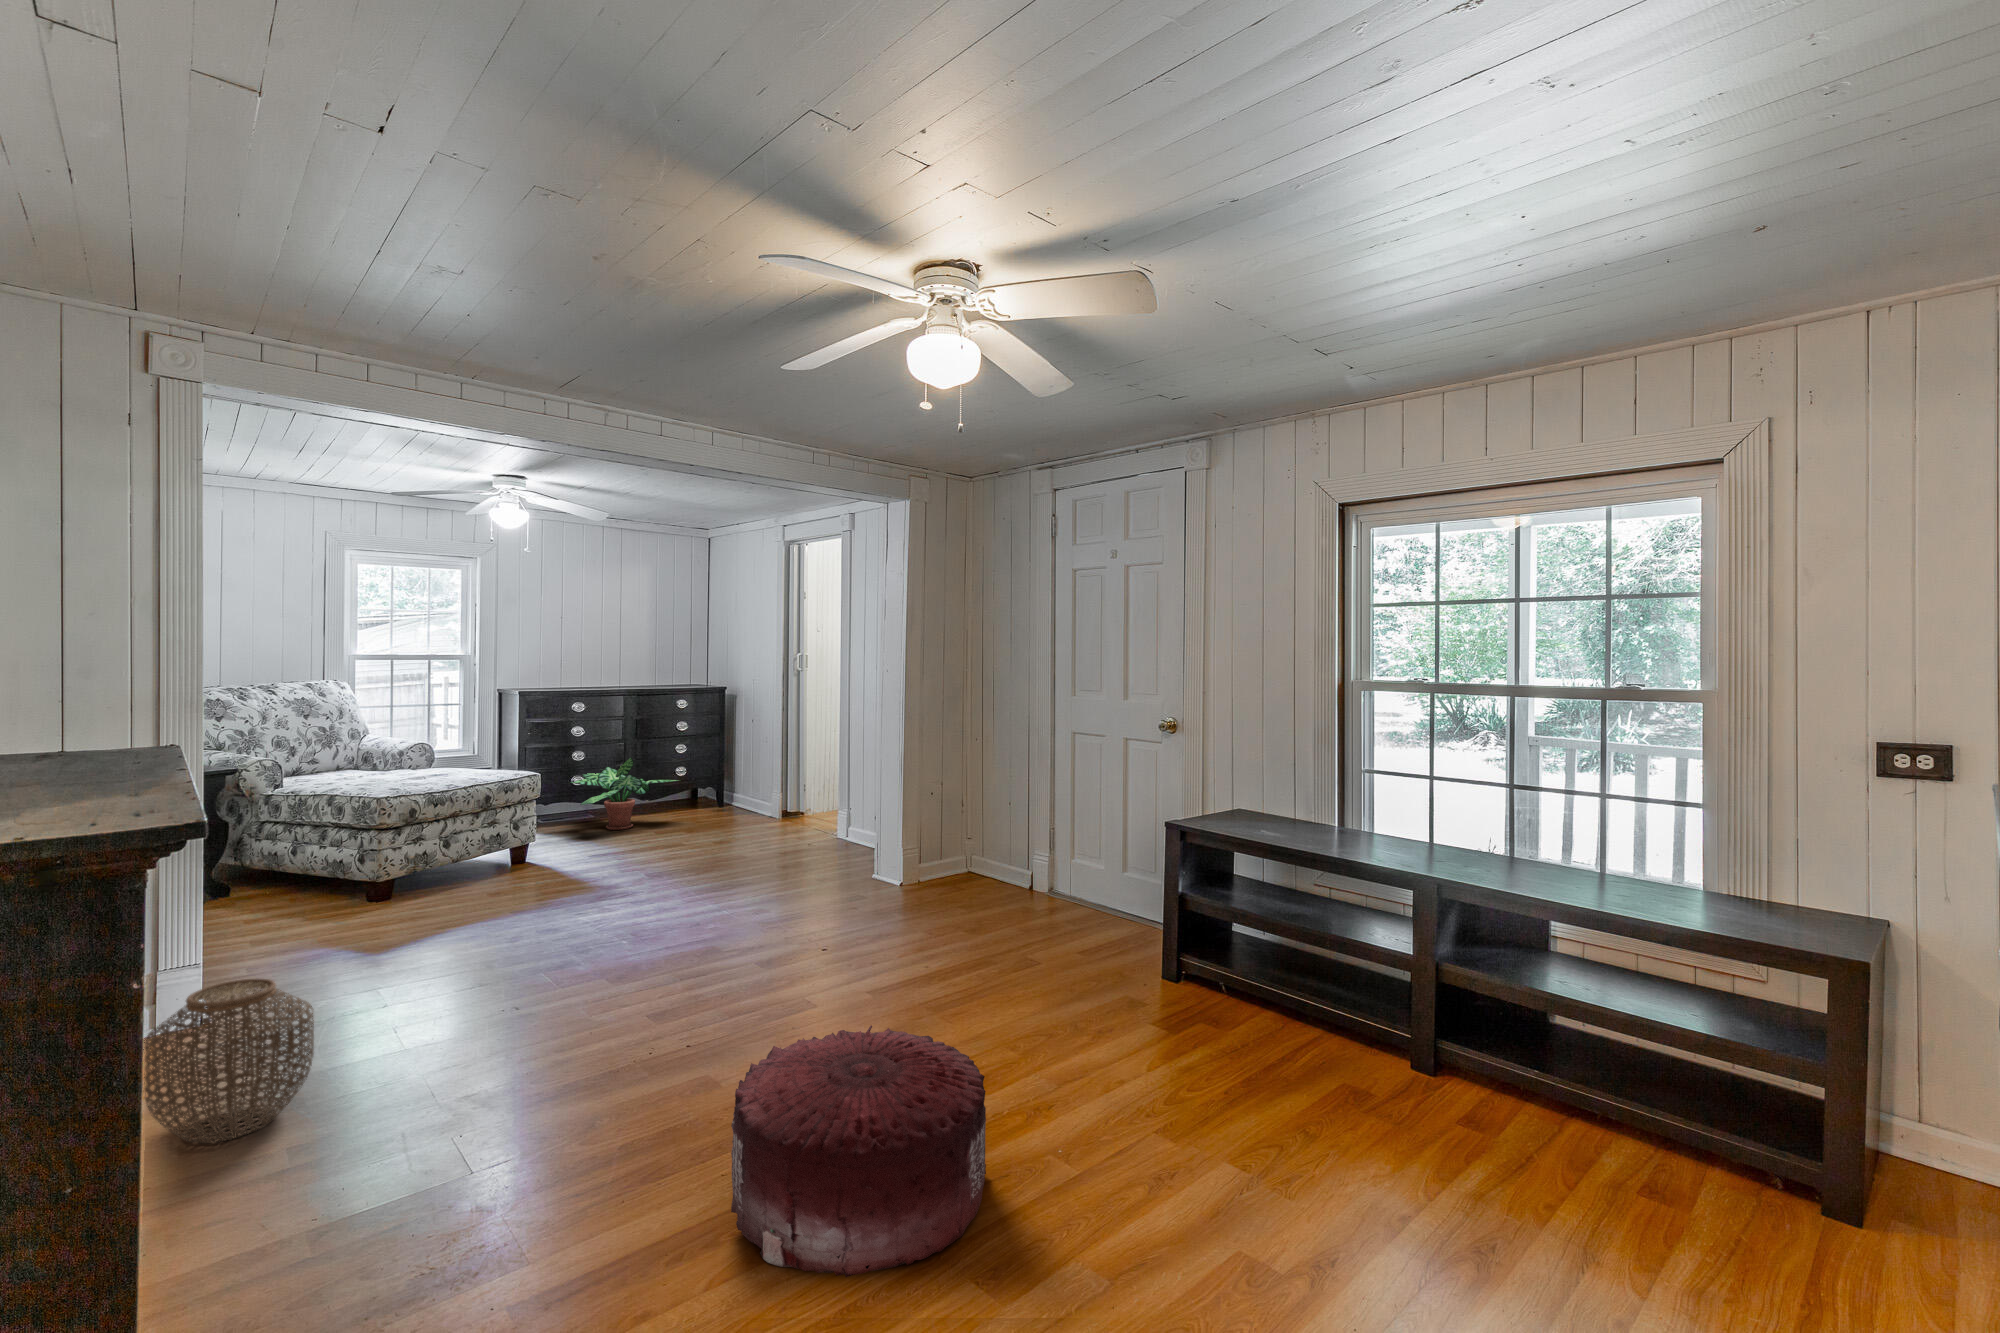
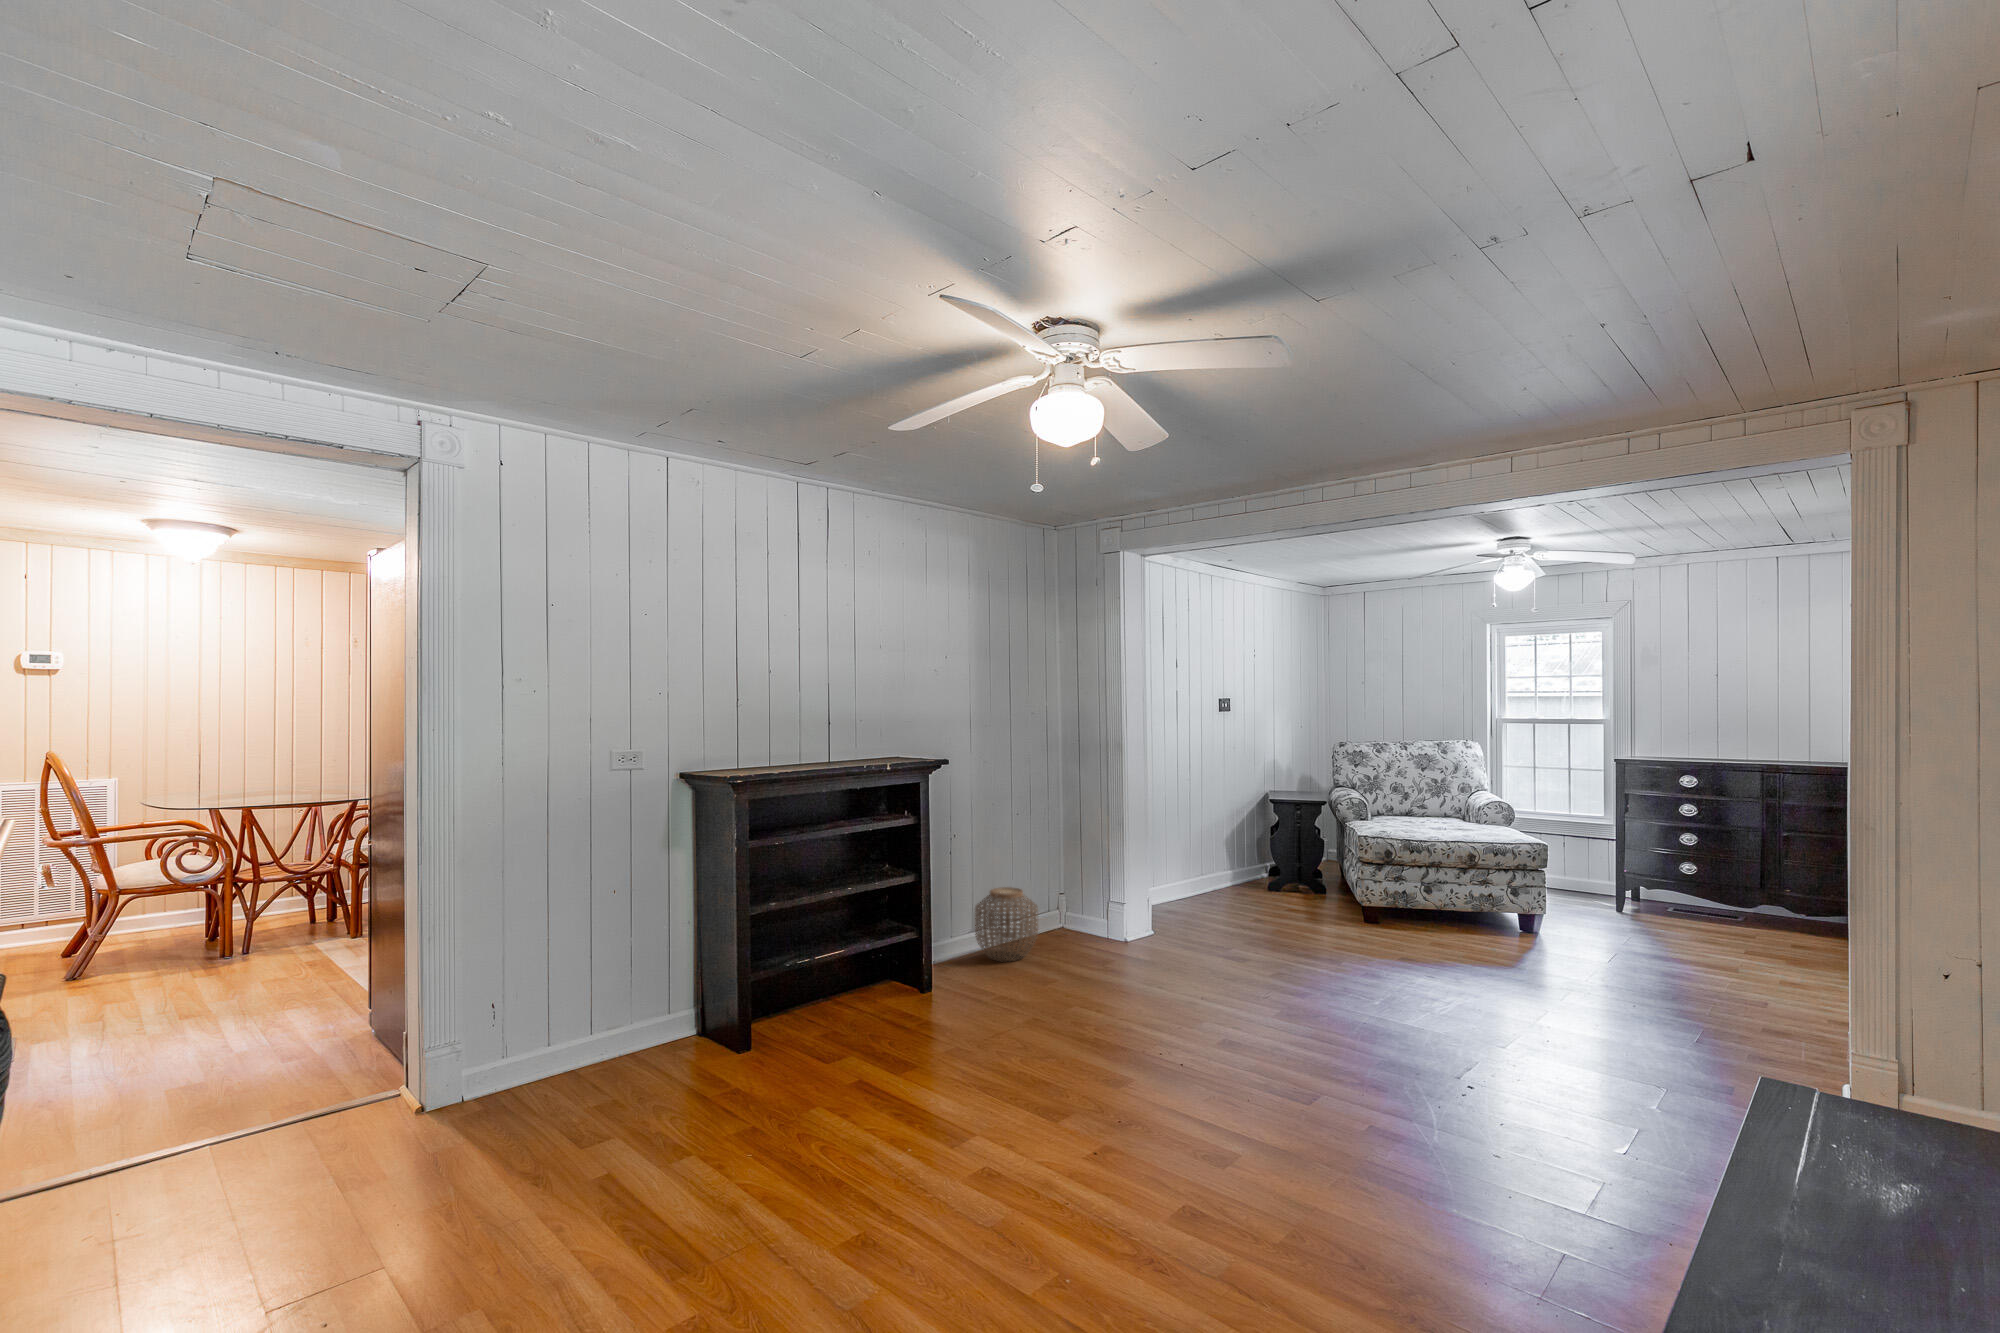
potted plant: present [572,757,678,830] -> none [1654,854,1818,945]
pouf: present [731,1025,986,1277] -> none [796,982,966,1112]

